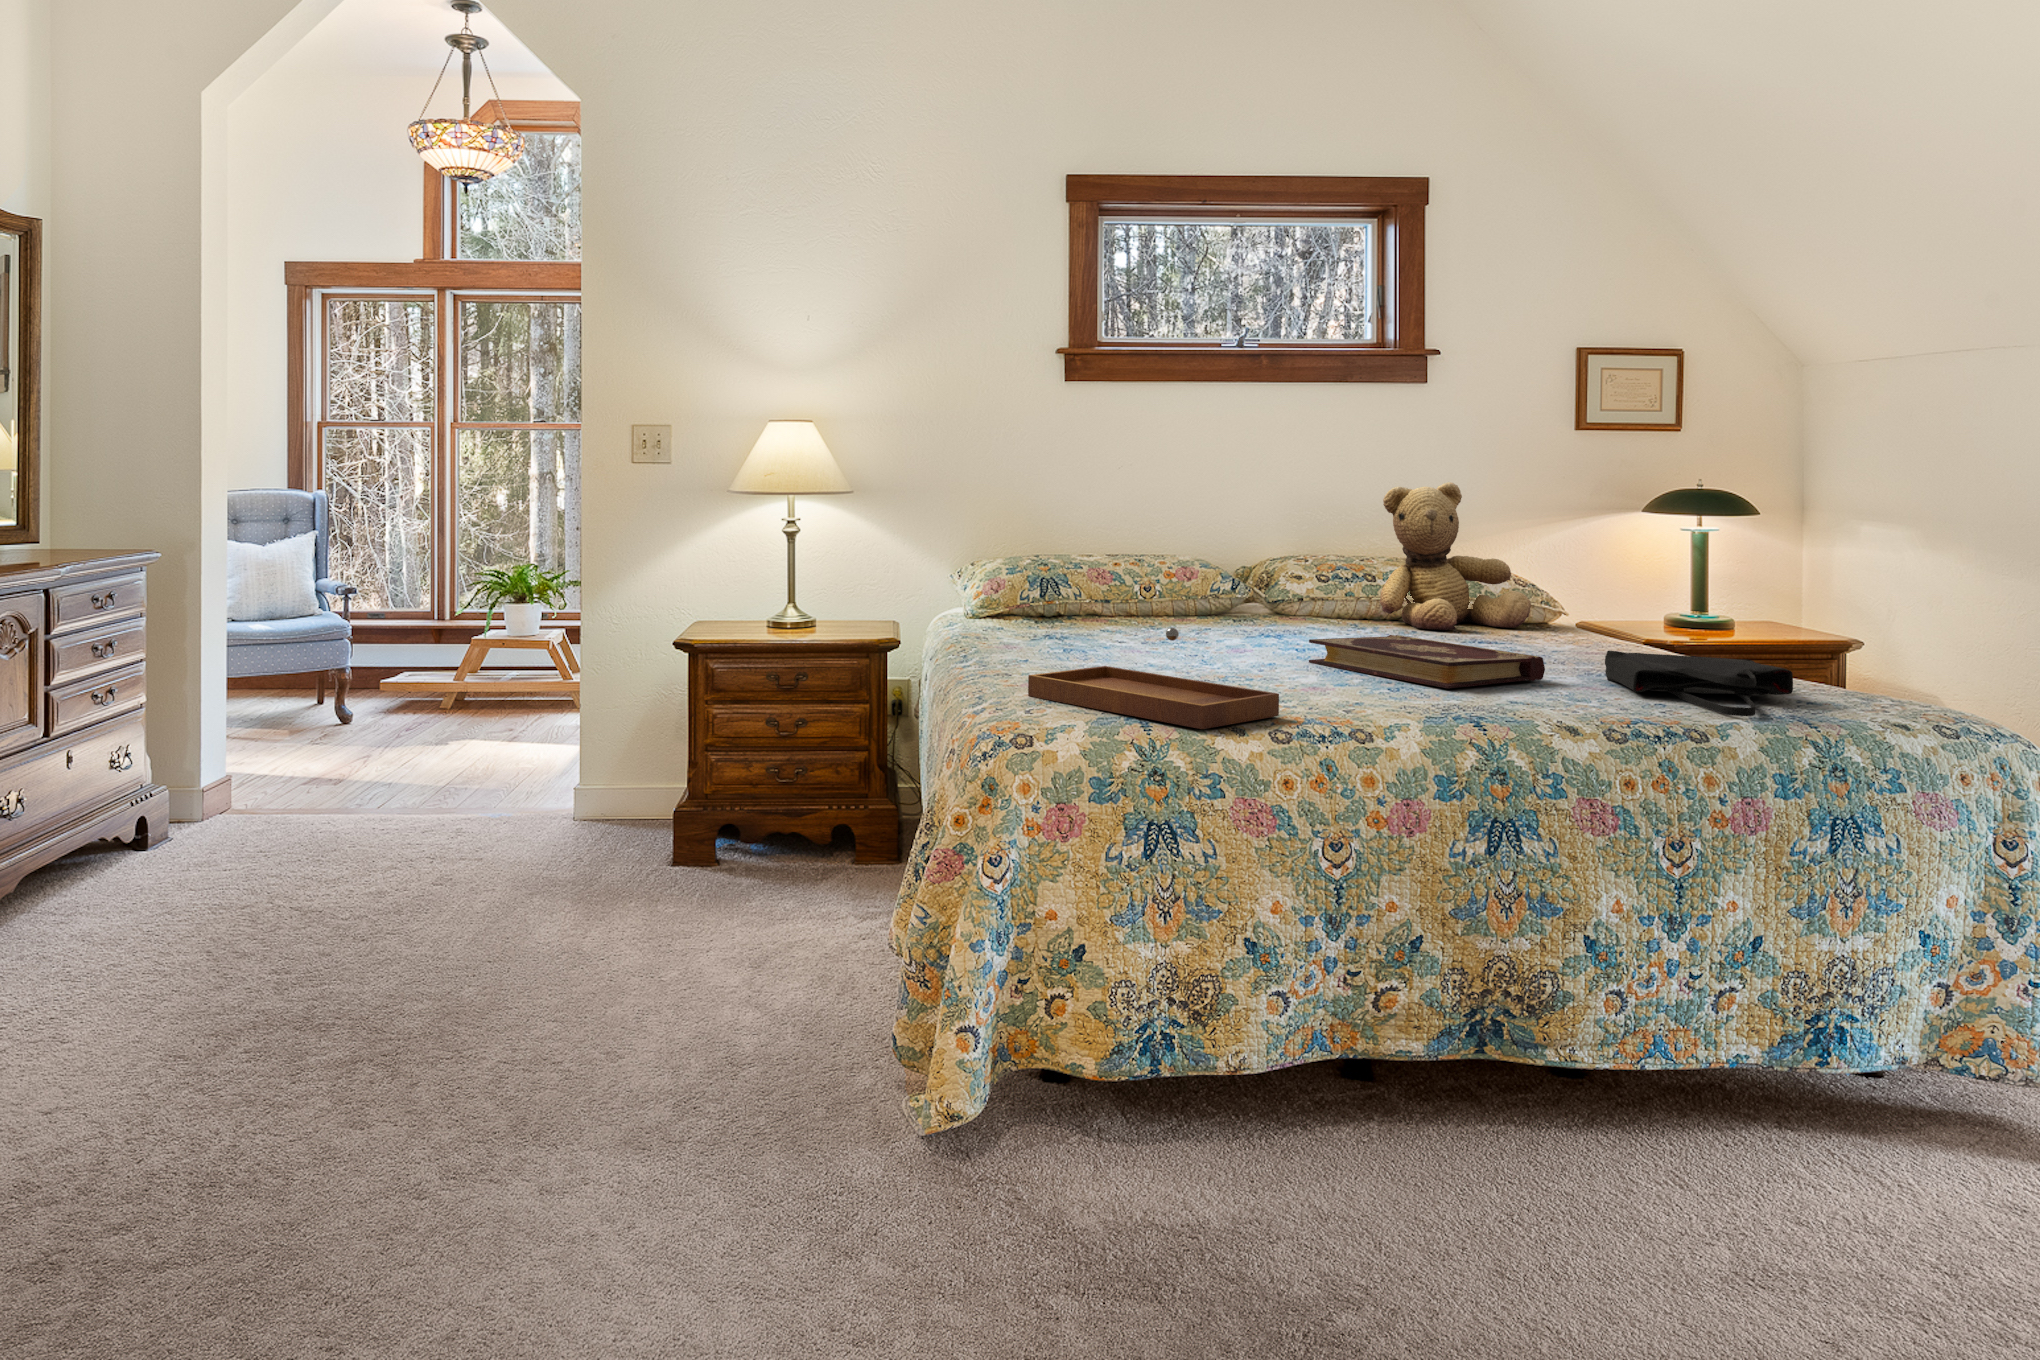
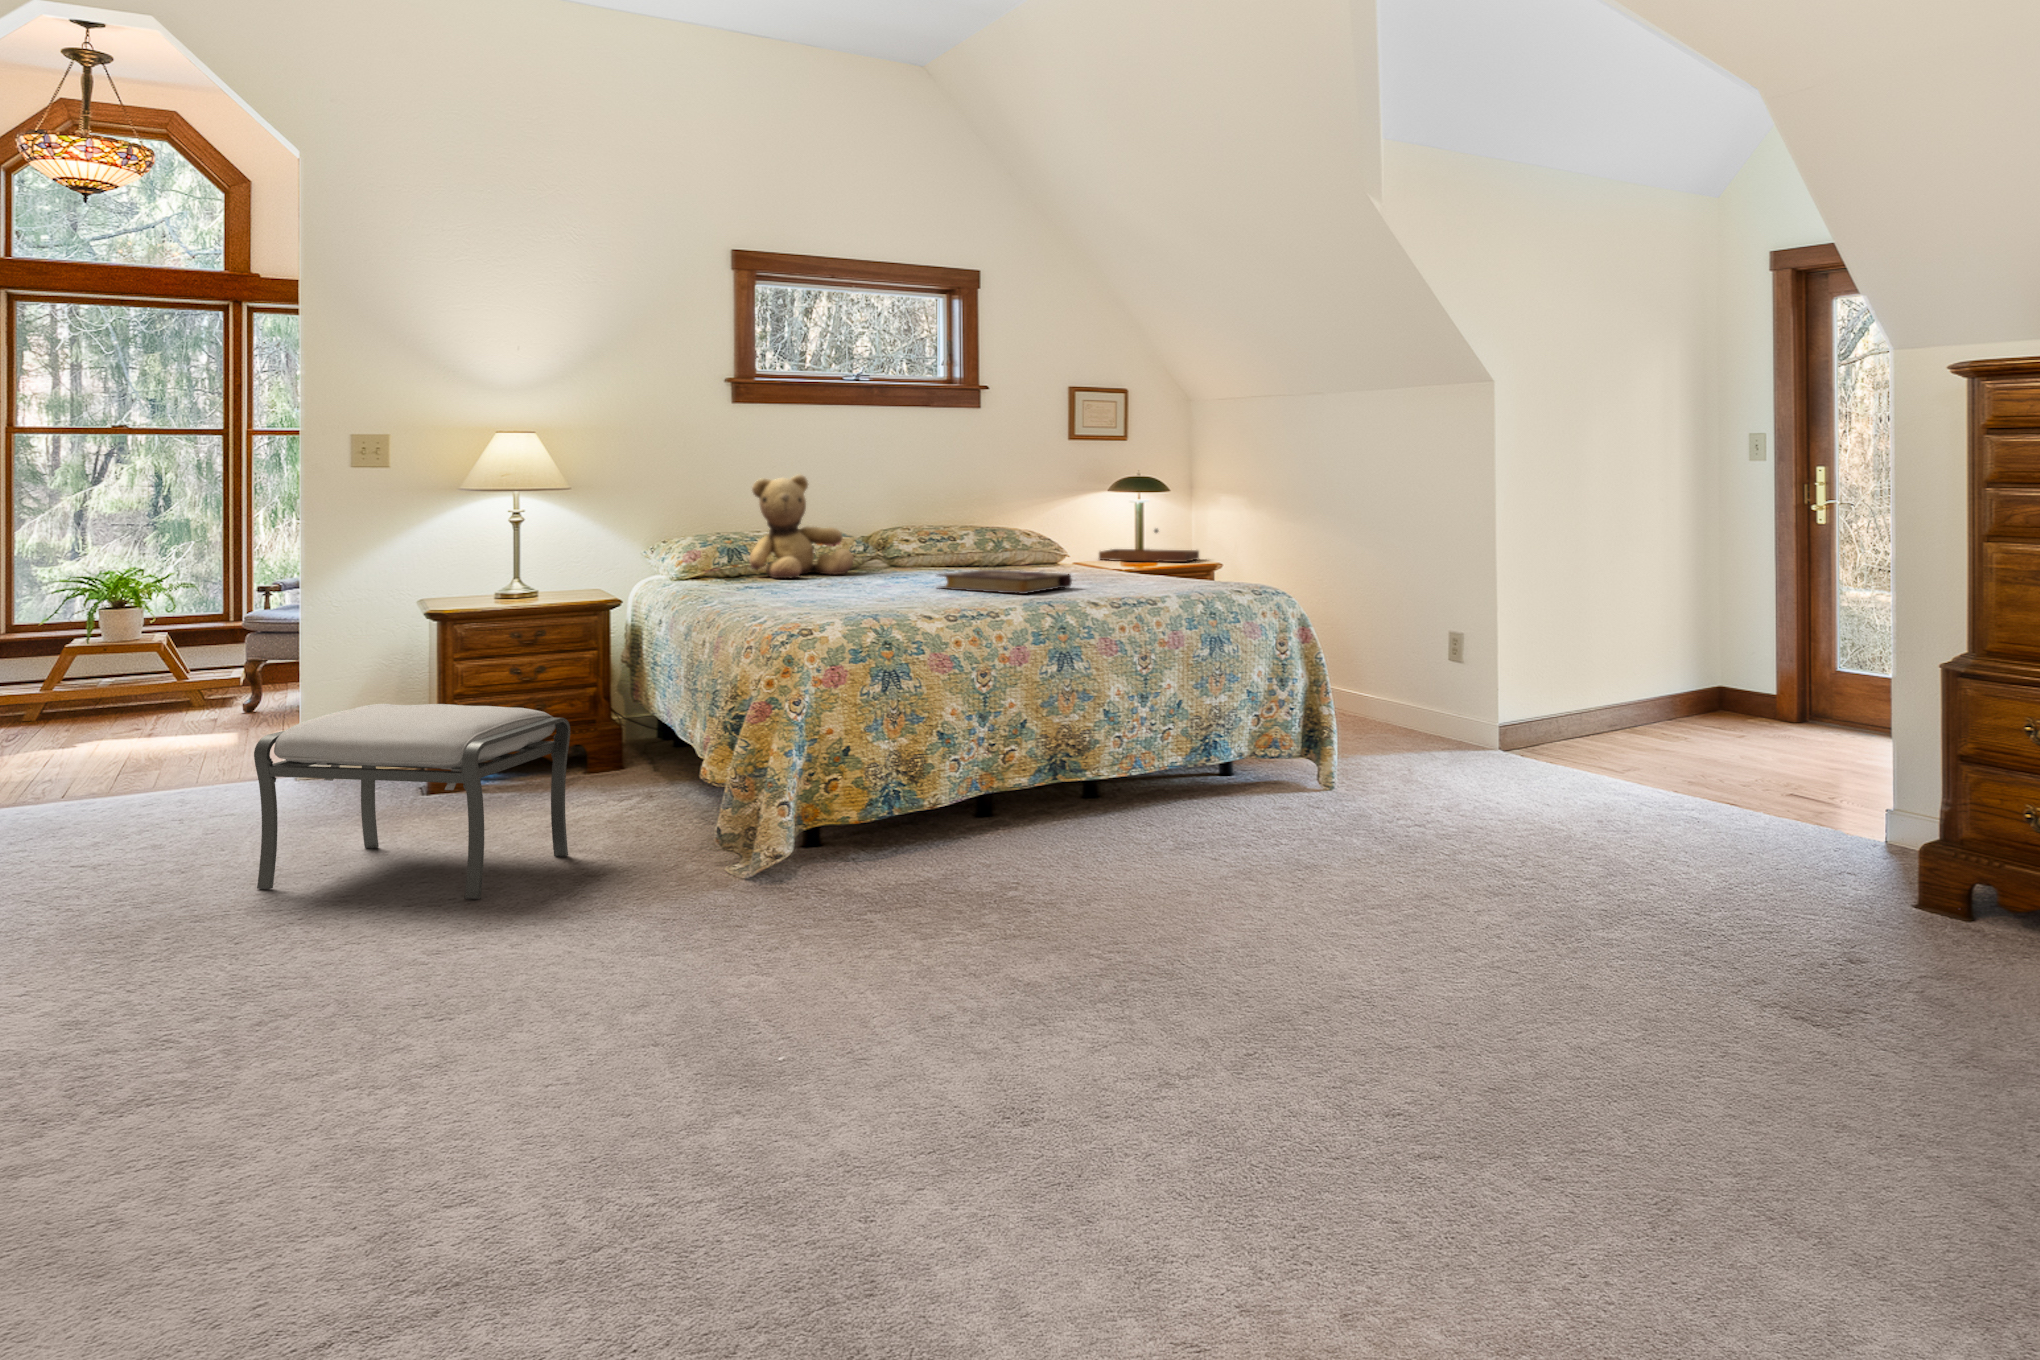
teddy bear: present [1380,482,1531,630] -> present [749,474,854,578]
tray: present [1028,628,1279,729] -> present [1099,529,1199,562]
tote bag: present [1605,651,1793,716] -> none [1102,569,1194,594]
ottoman: none [341,769,712,1097] -> present [254,704,570,899]

